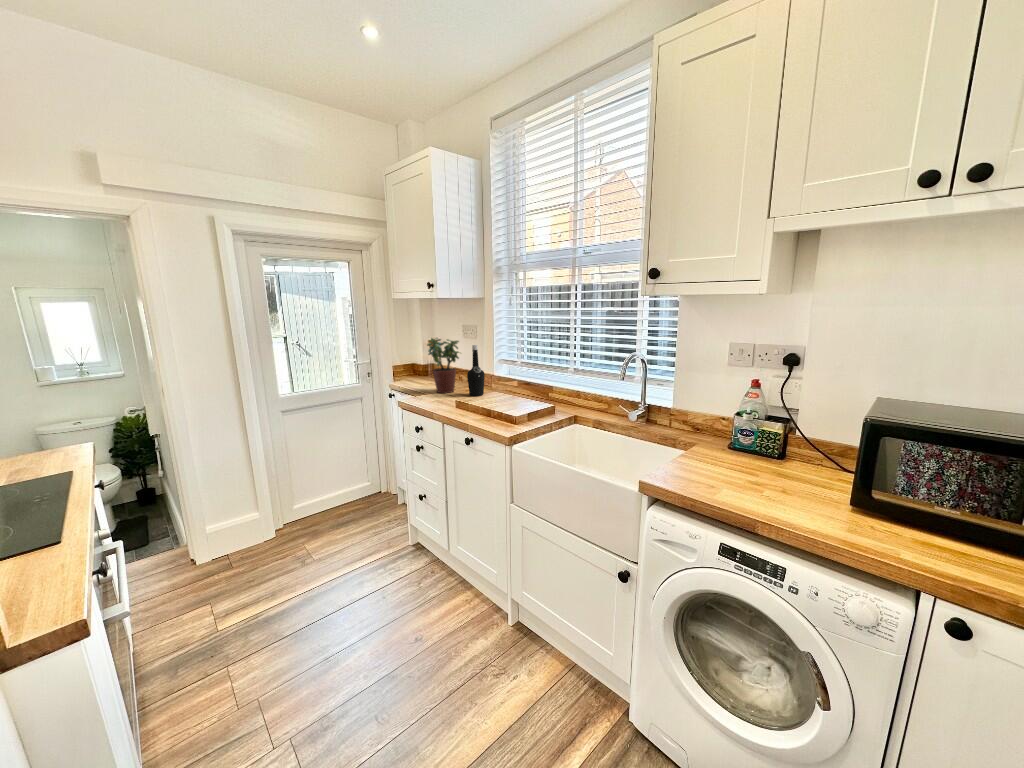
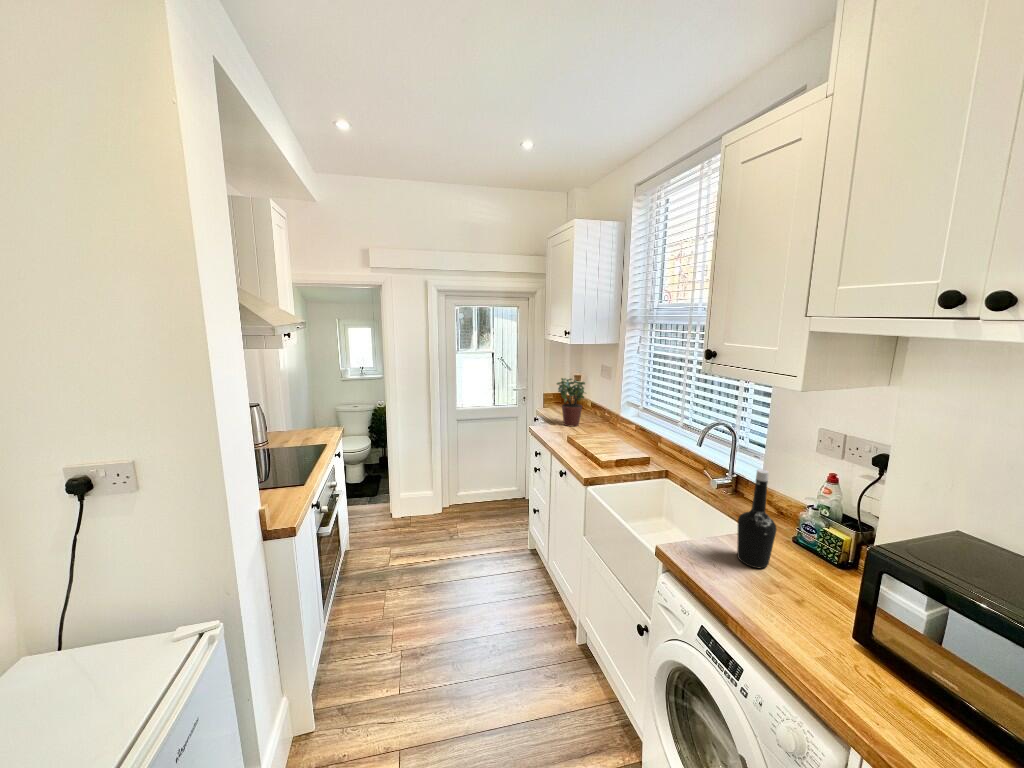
bottle: present [467,345,485,396] -> present [737,469,776,568]

